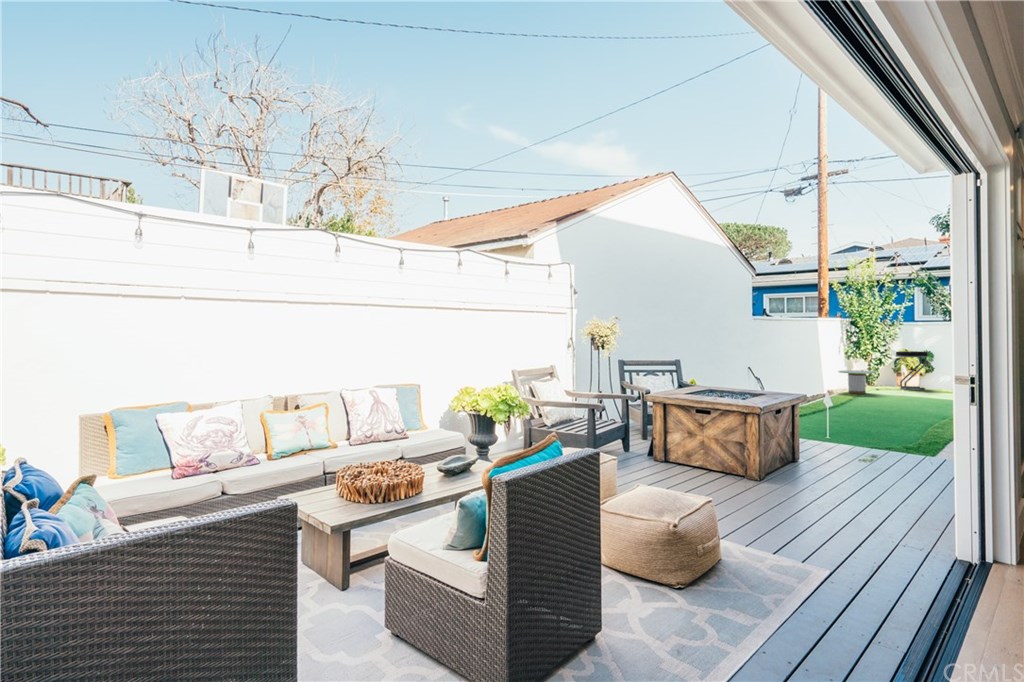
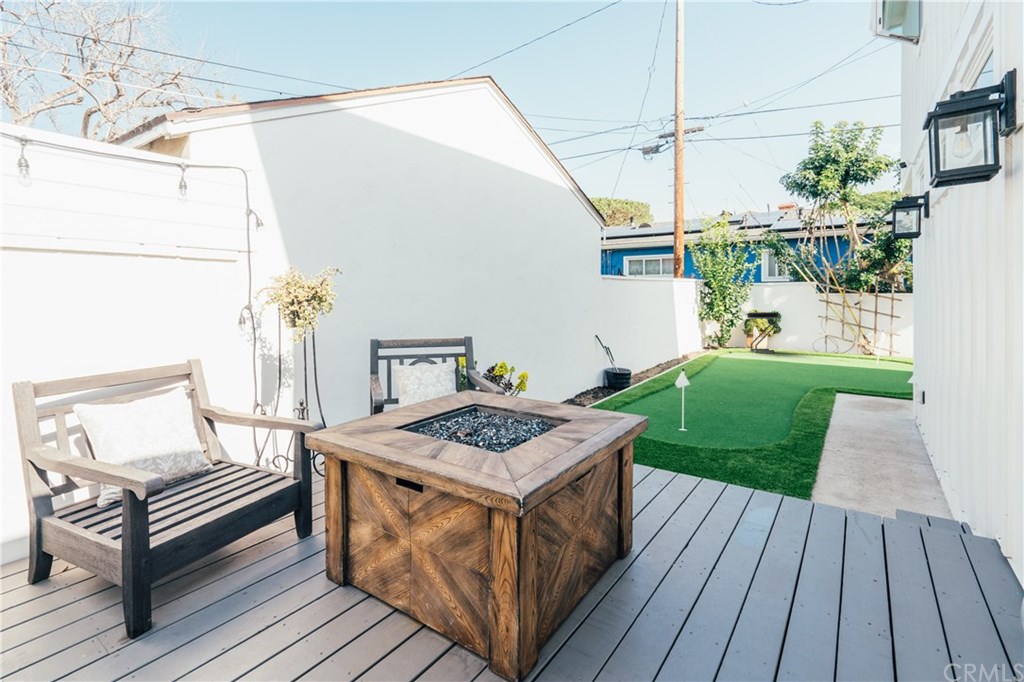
side table: present [838,370,876,394] -> none [692,334,730,360]

